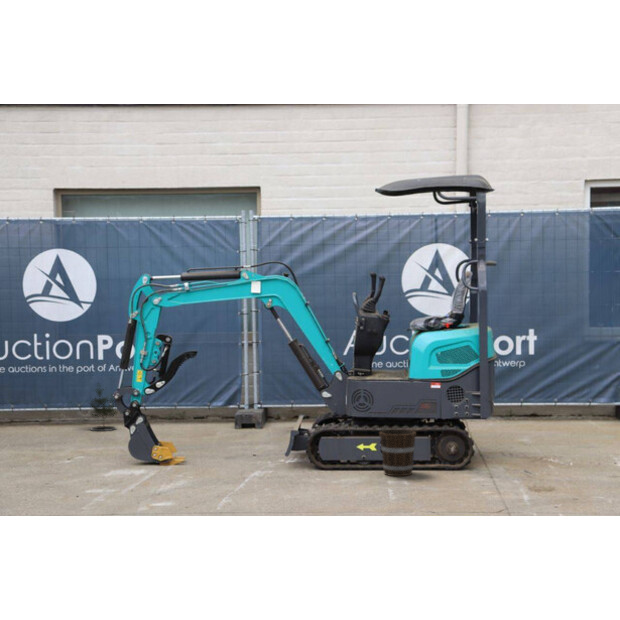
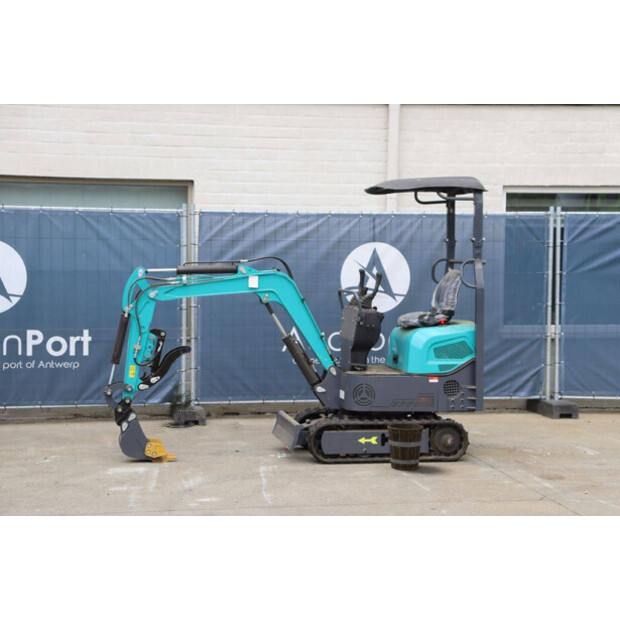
potted tree: present [91,389,117,431] -> present [168,384,193,428]

